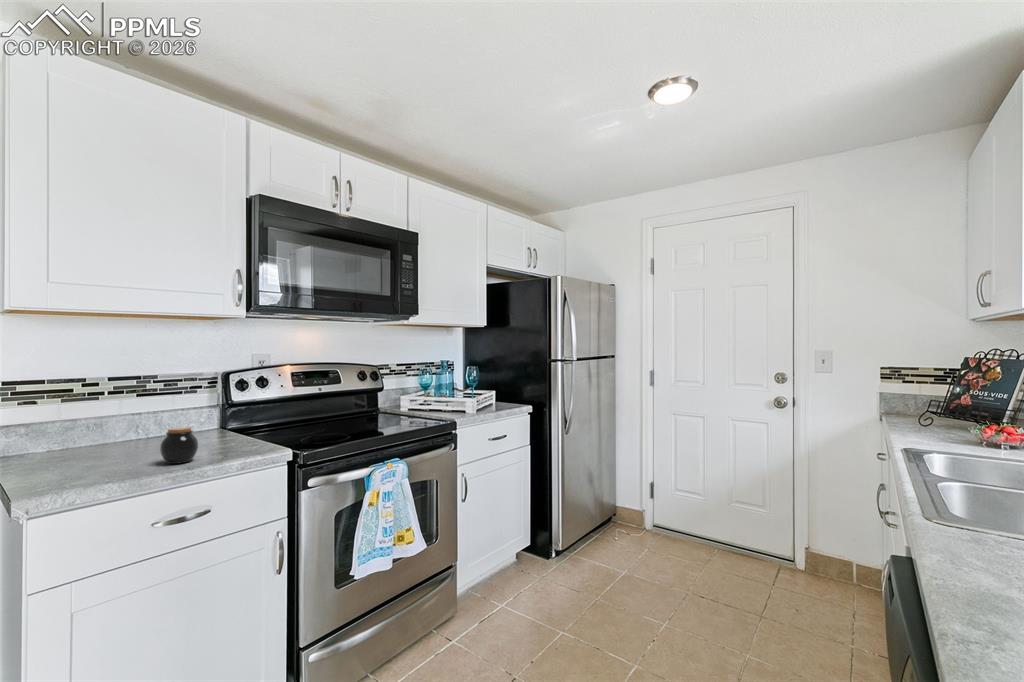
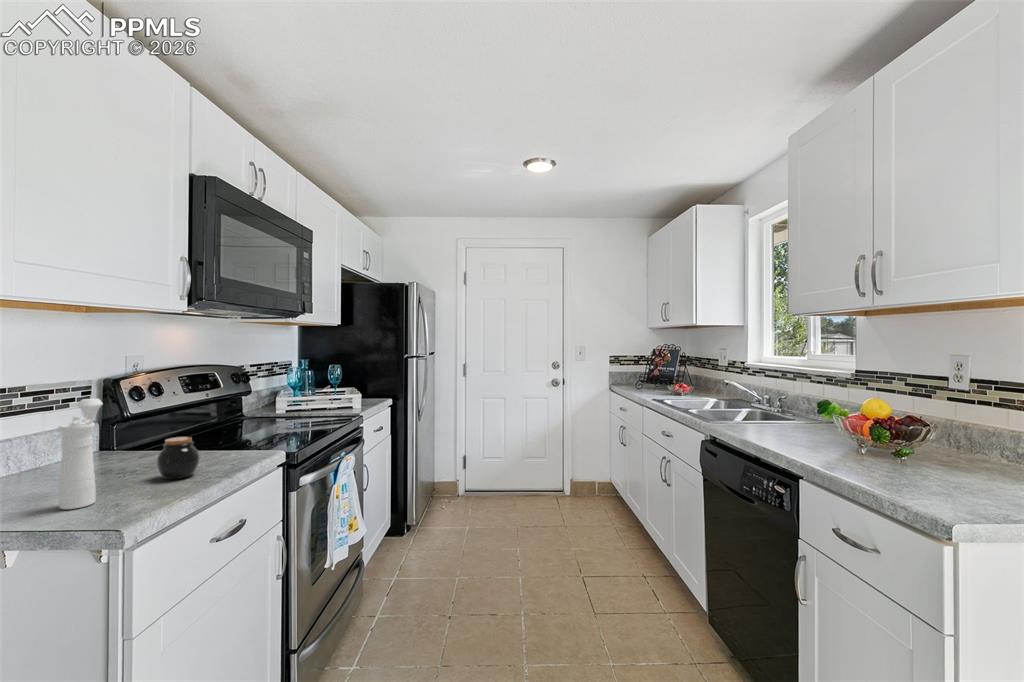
pepper mill: none [61,388,127,476] -> present [58,399,103,509]

